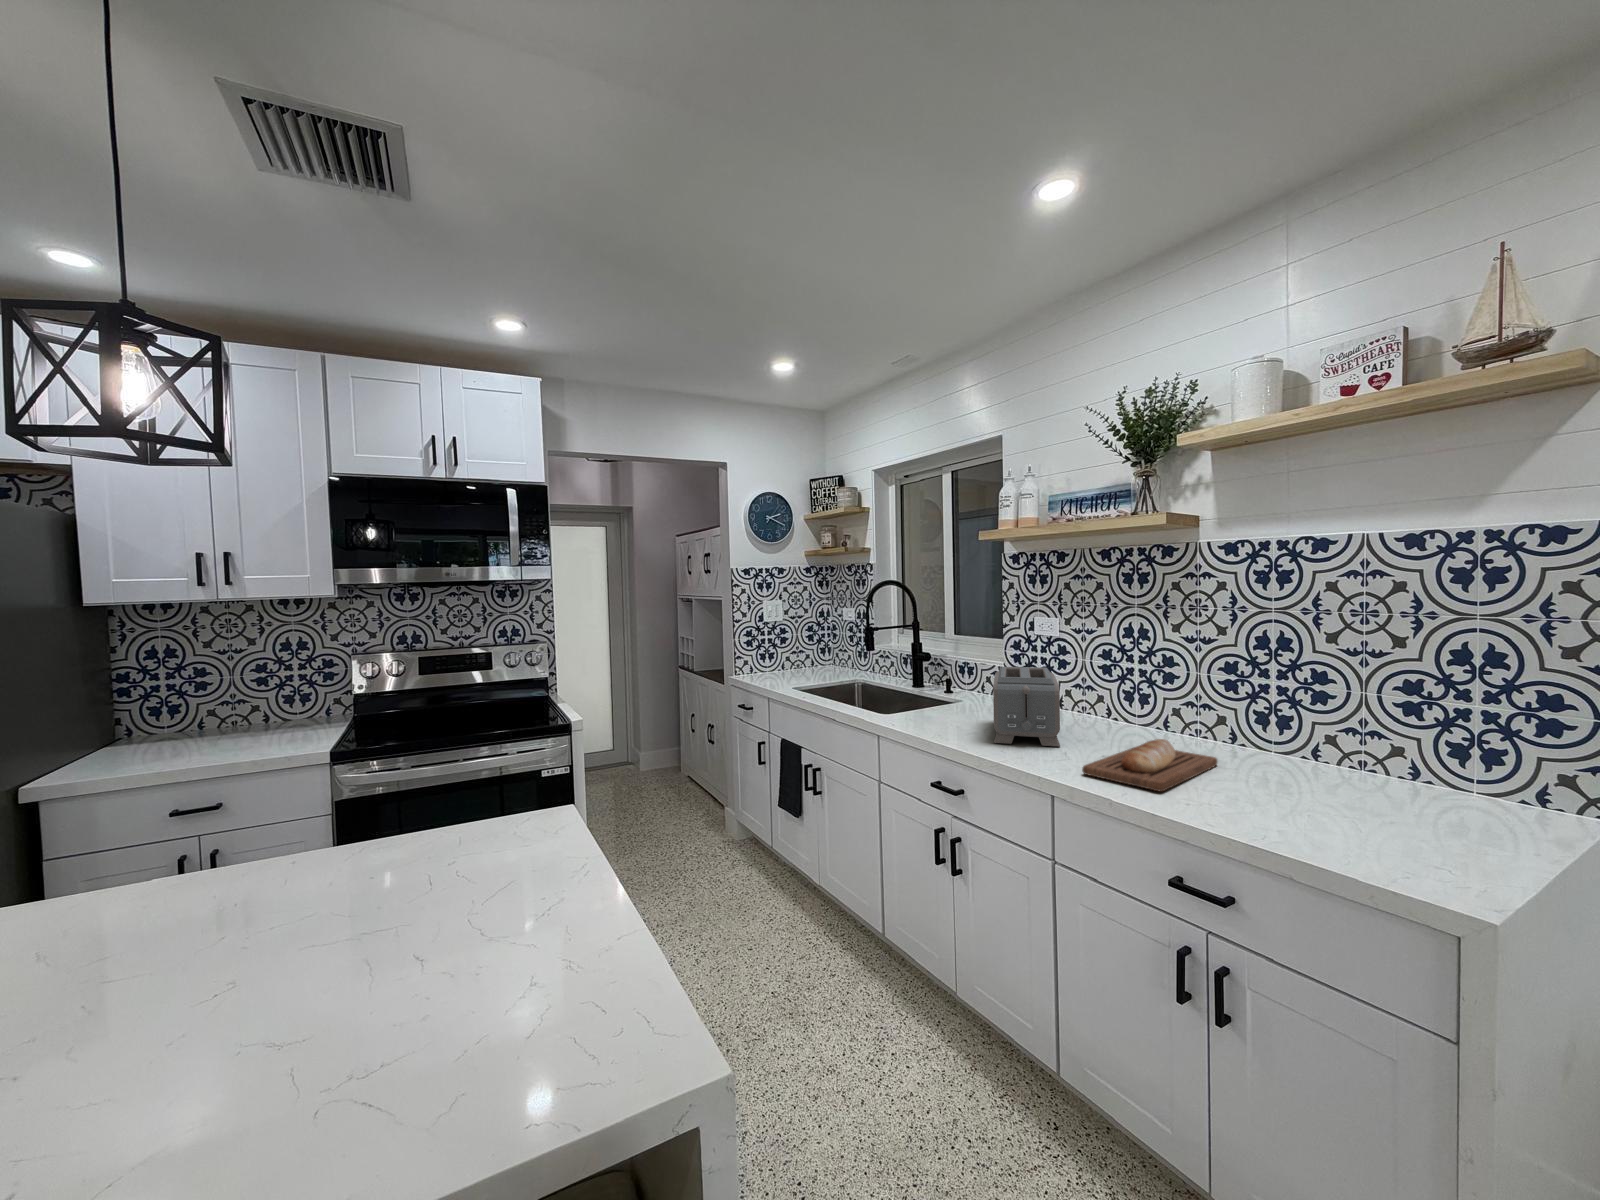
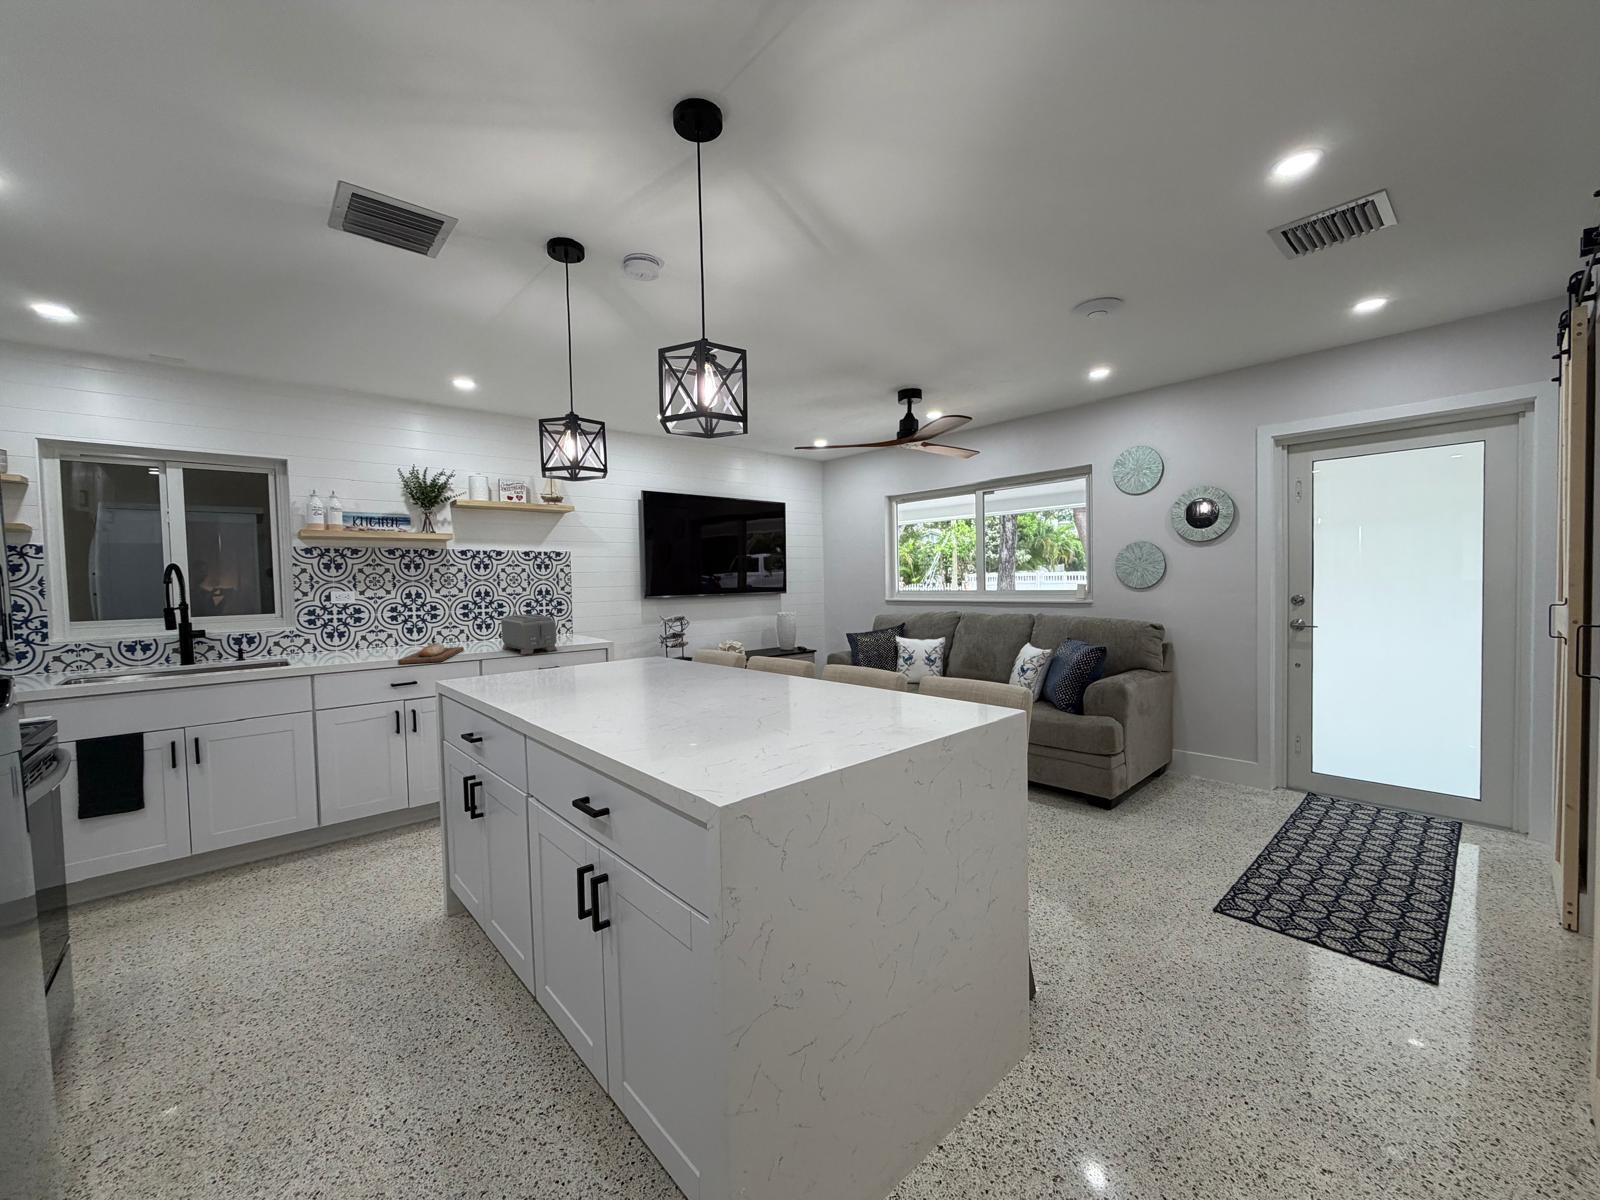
toaster: present [993,667,1060,746] -> present [501,614,557,655]

